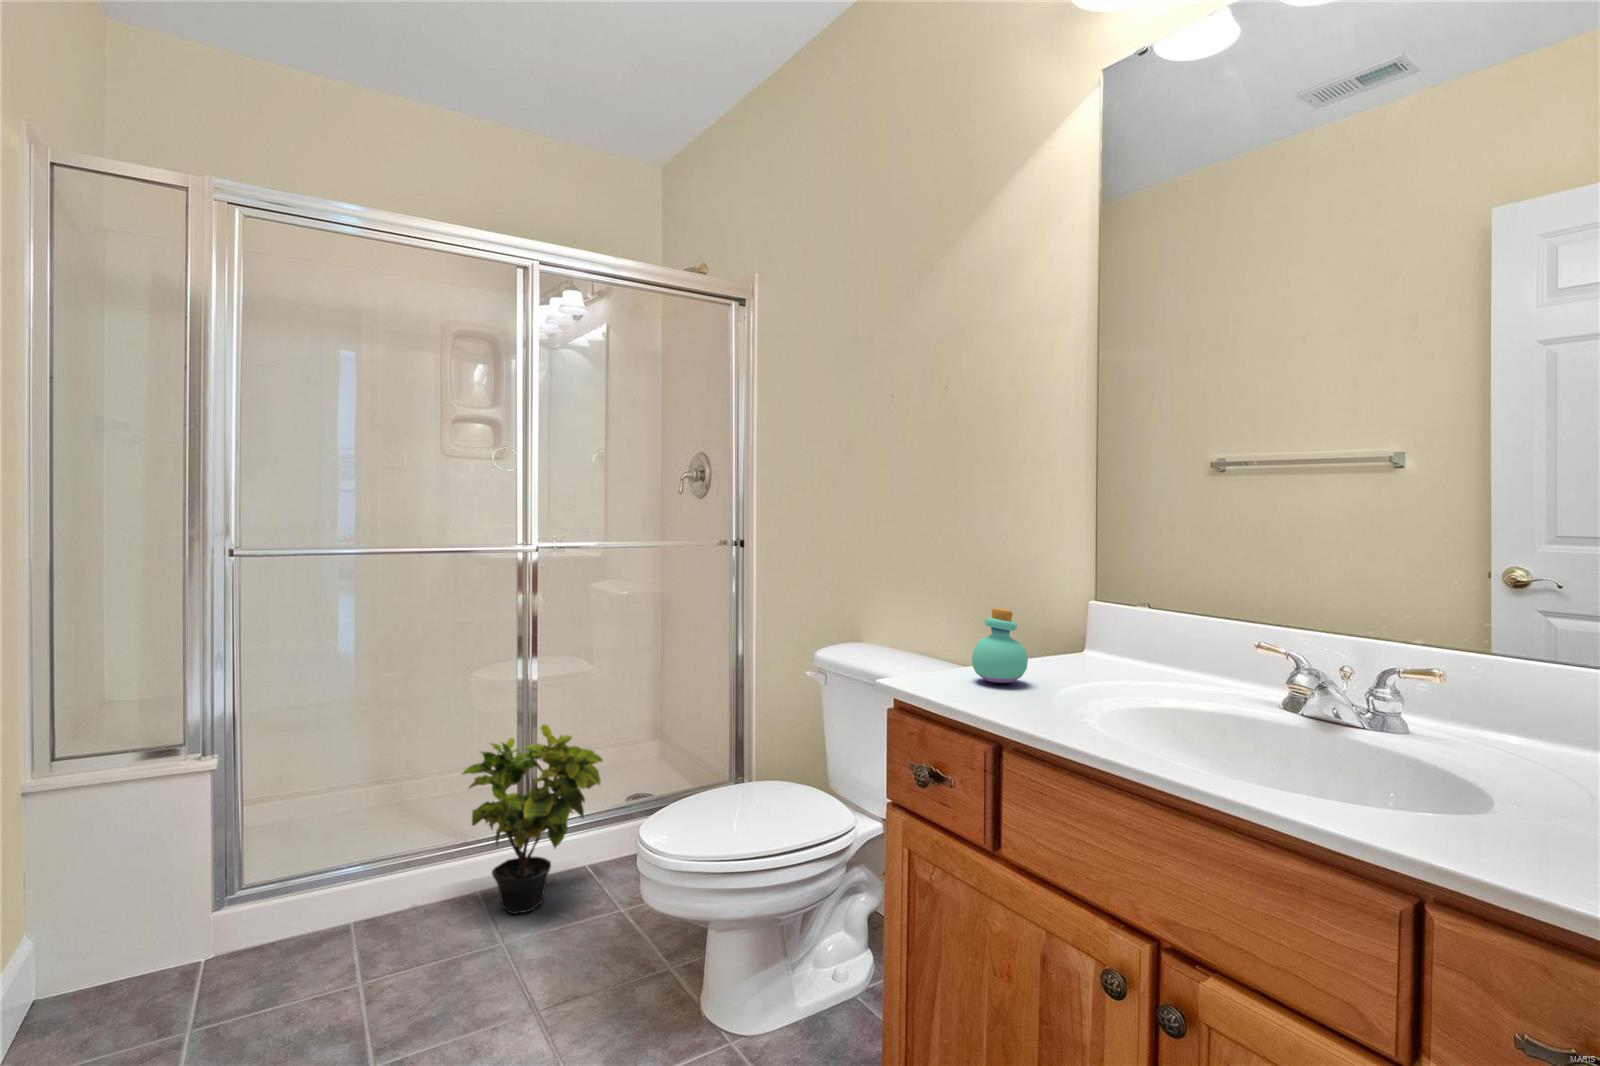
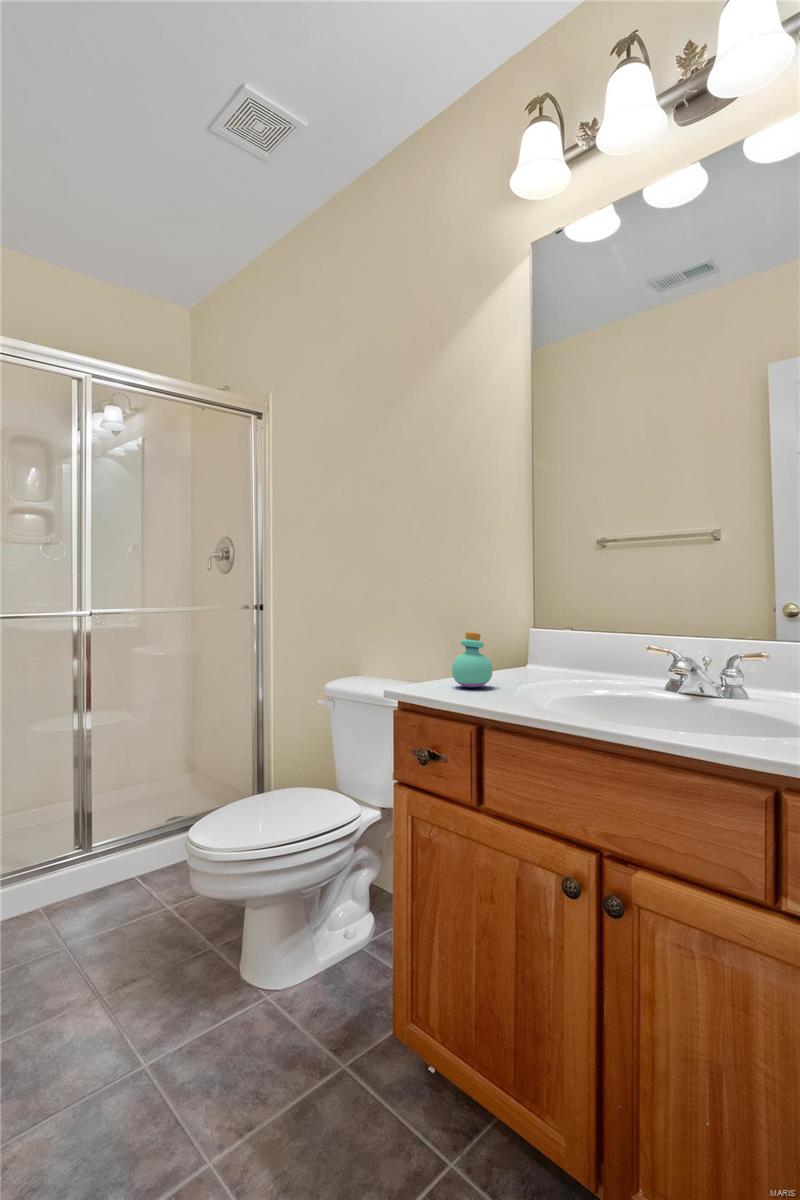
potted plant: present [462,724,602,914] -> none [22,760,150,923]

